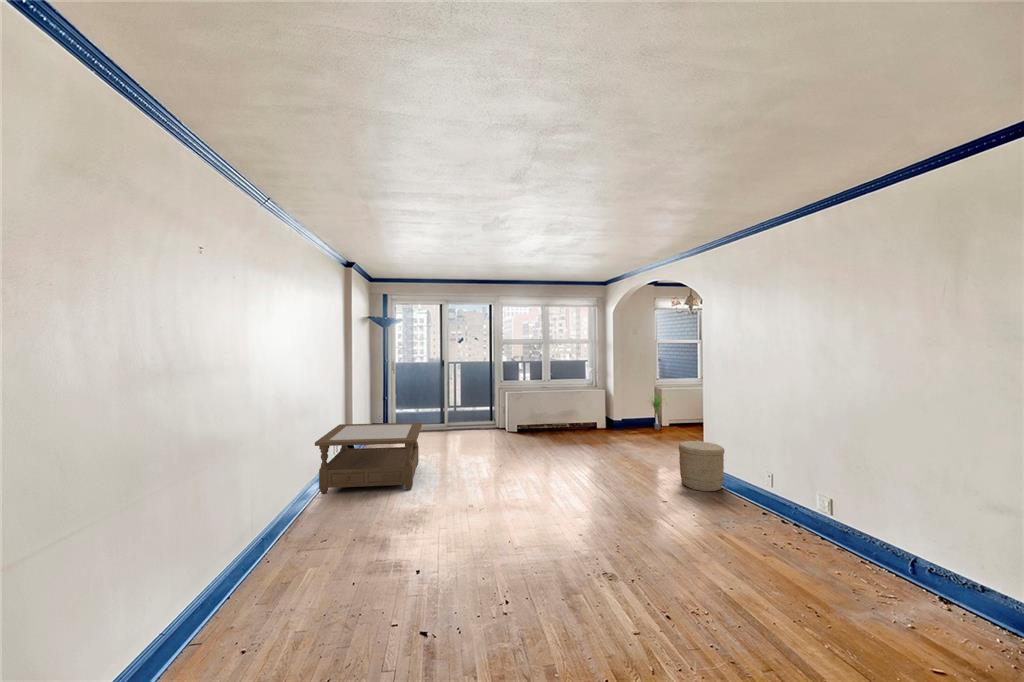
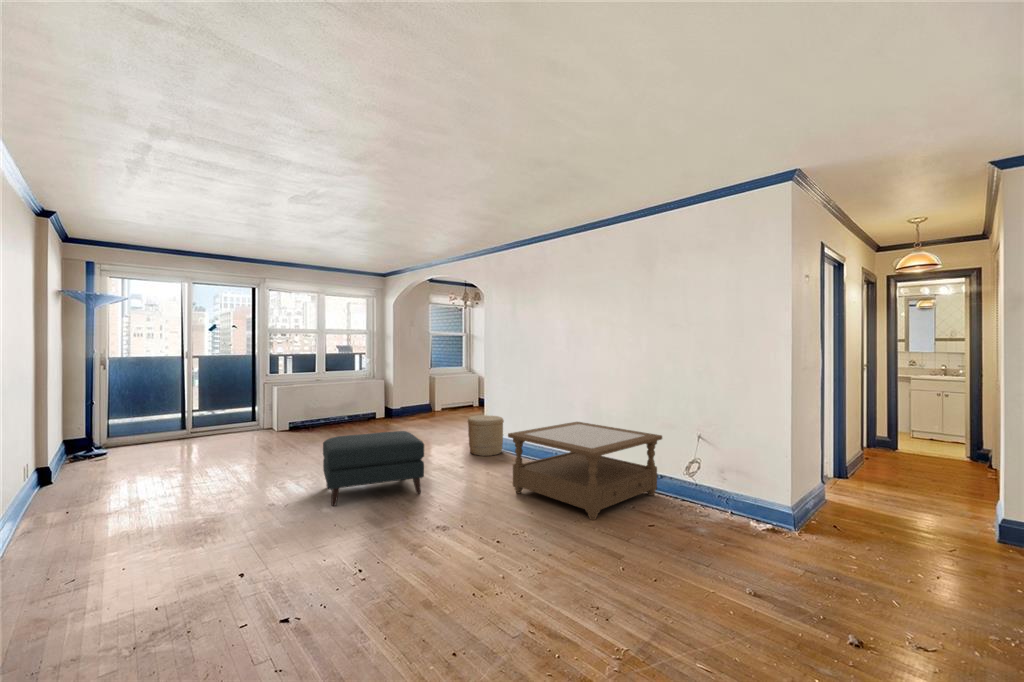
potted plant: present [651,396,662,430] -> none [420,379,445,416]
coffee table: present [315,423,422,494] -> present [508,422,662,520]
ottoman: none [511,451,610,528] -> present [323,431,424,506]

